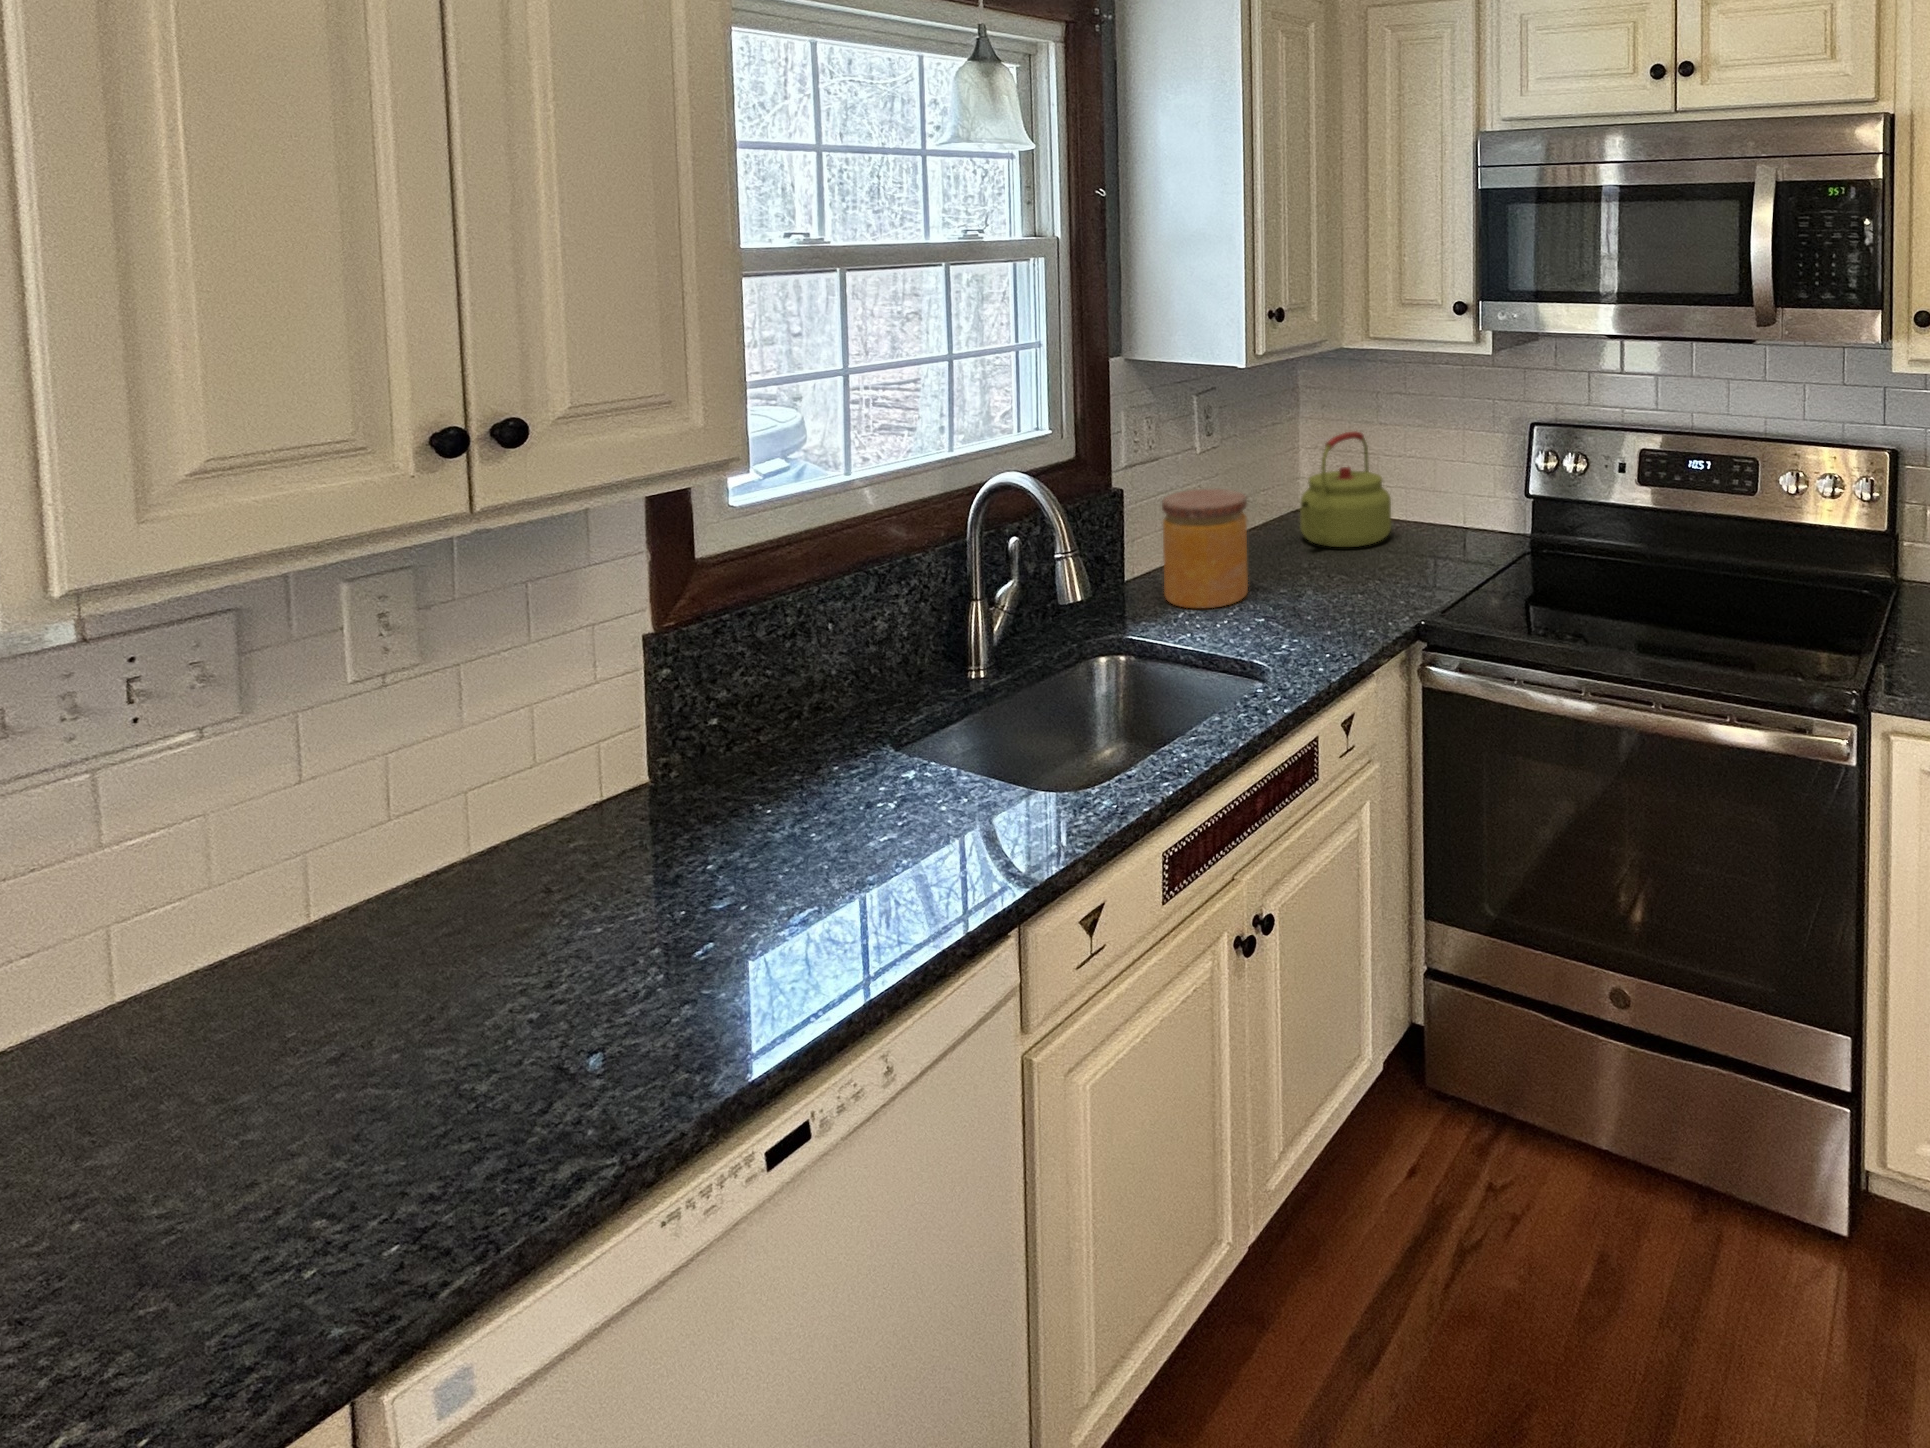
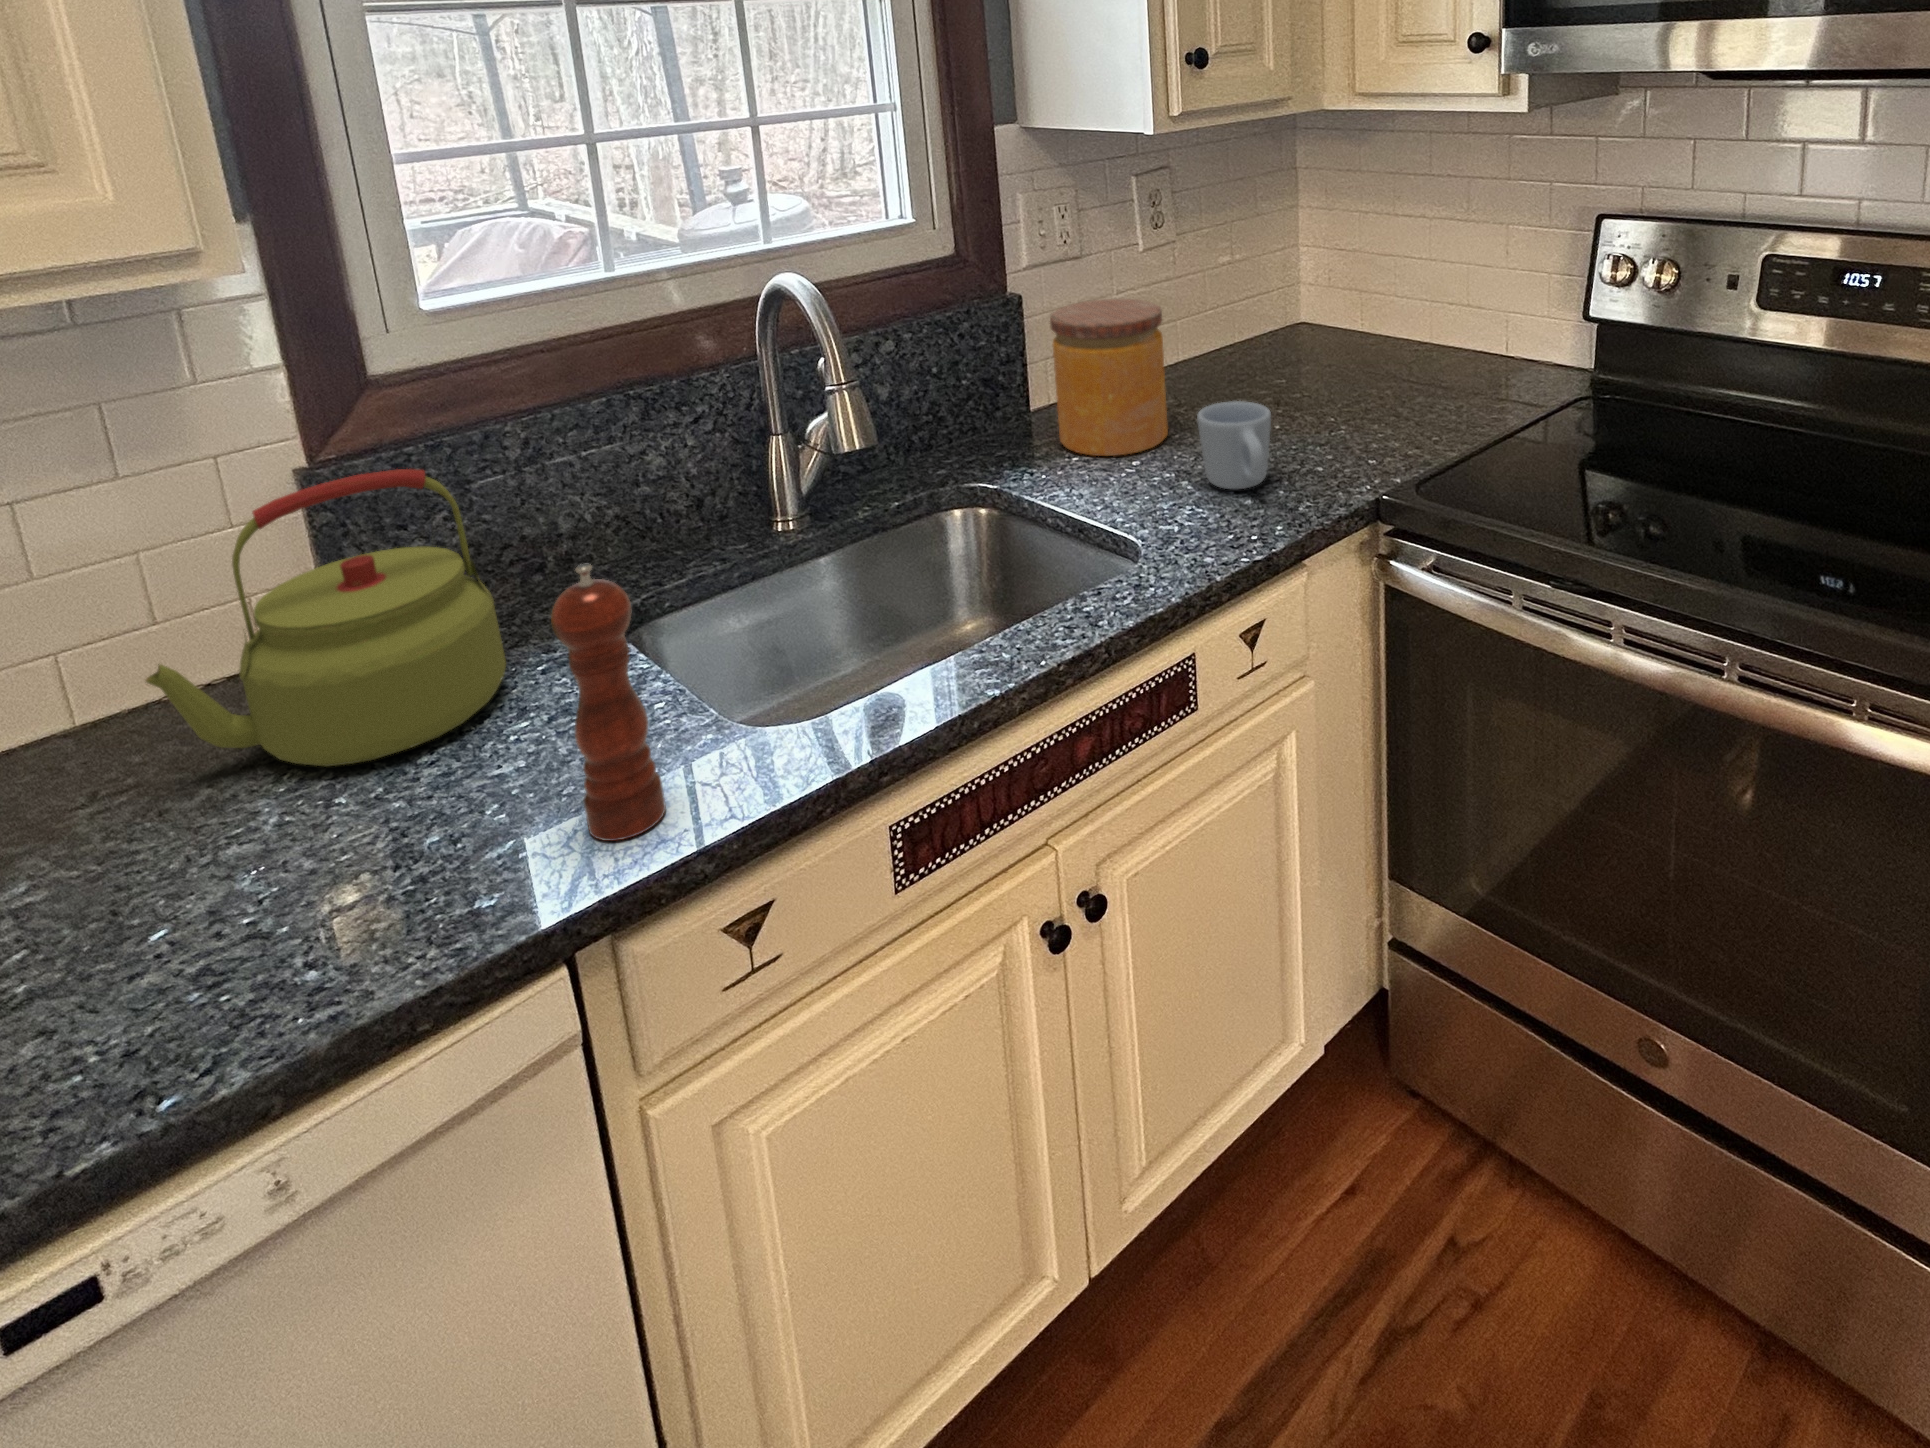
kettle: present [1300,432,1391,547] -> present [146,469,506,766]
mug: none [1288,560,1342,624] -> present [1197,401,1271,489]
pepper mill: none [978,665,1034,862] -> present [551,564,666,841]

